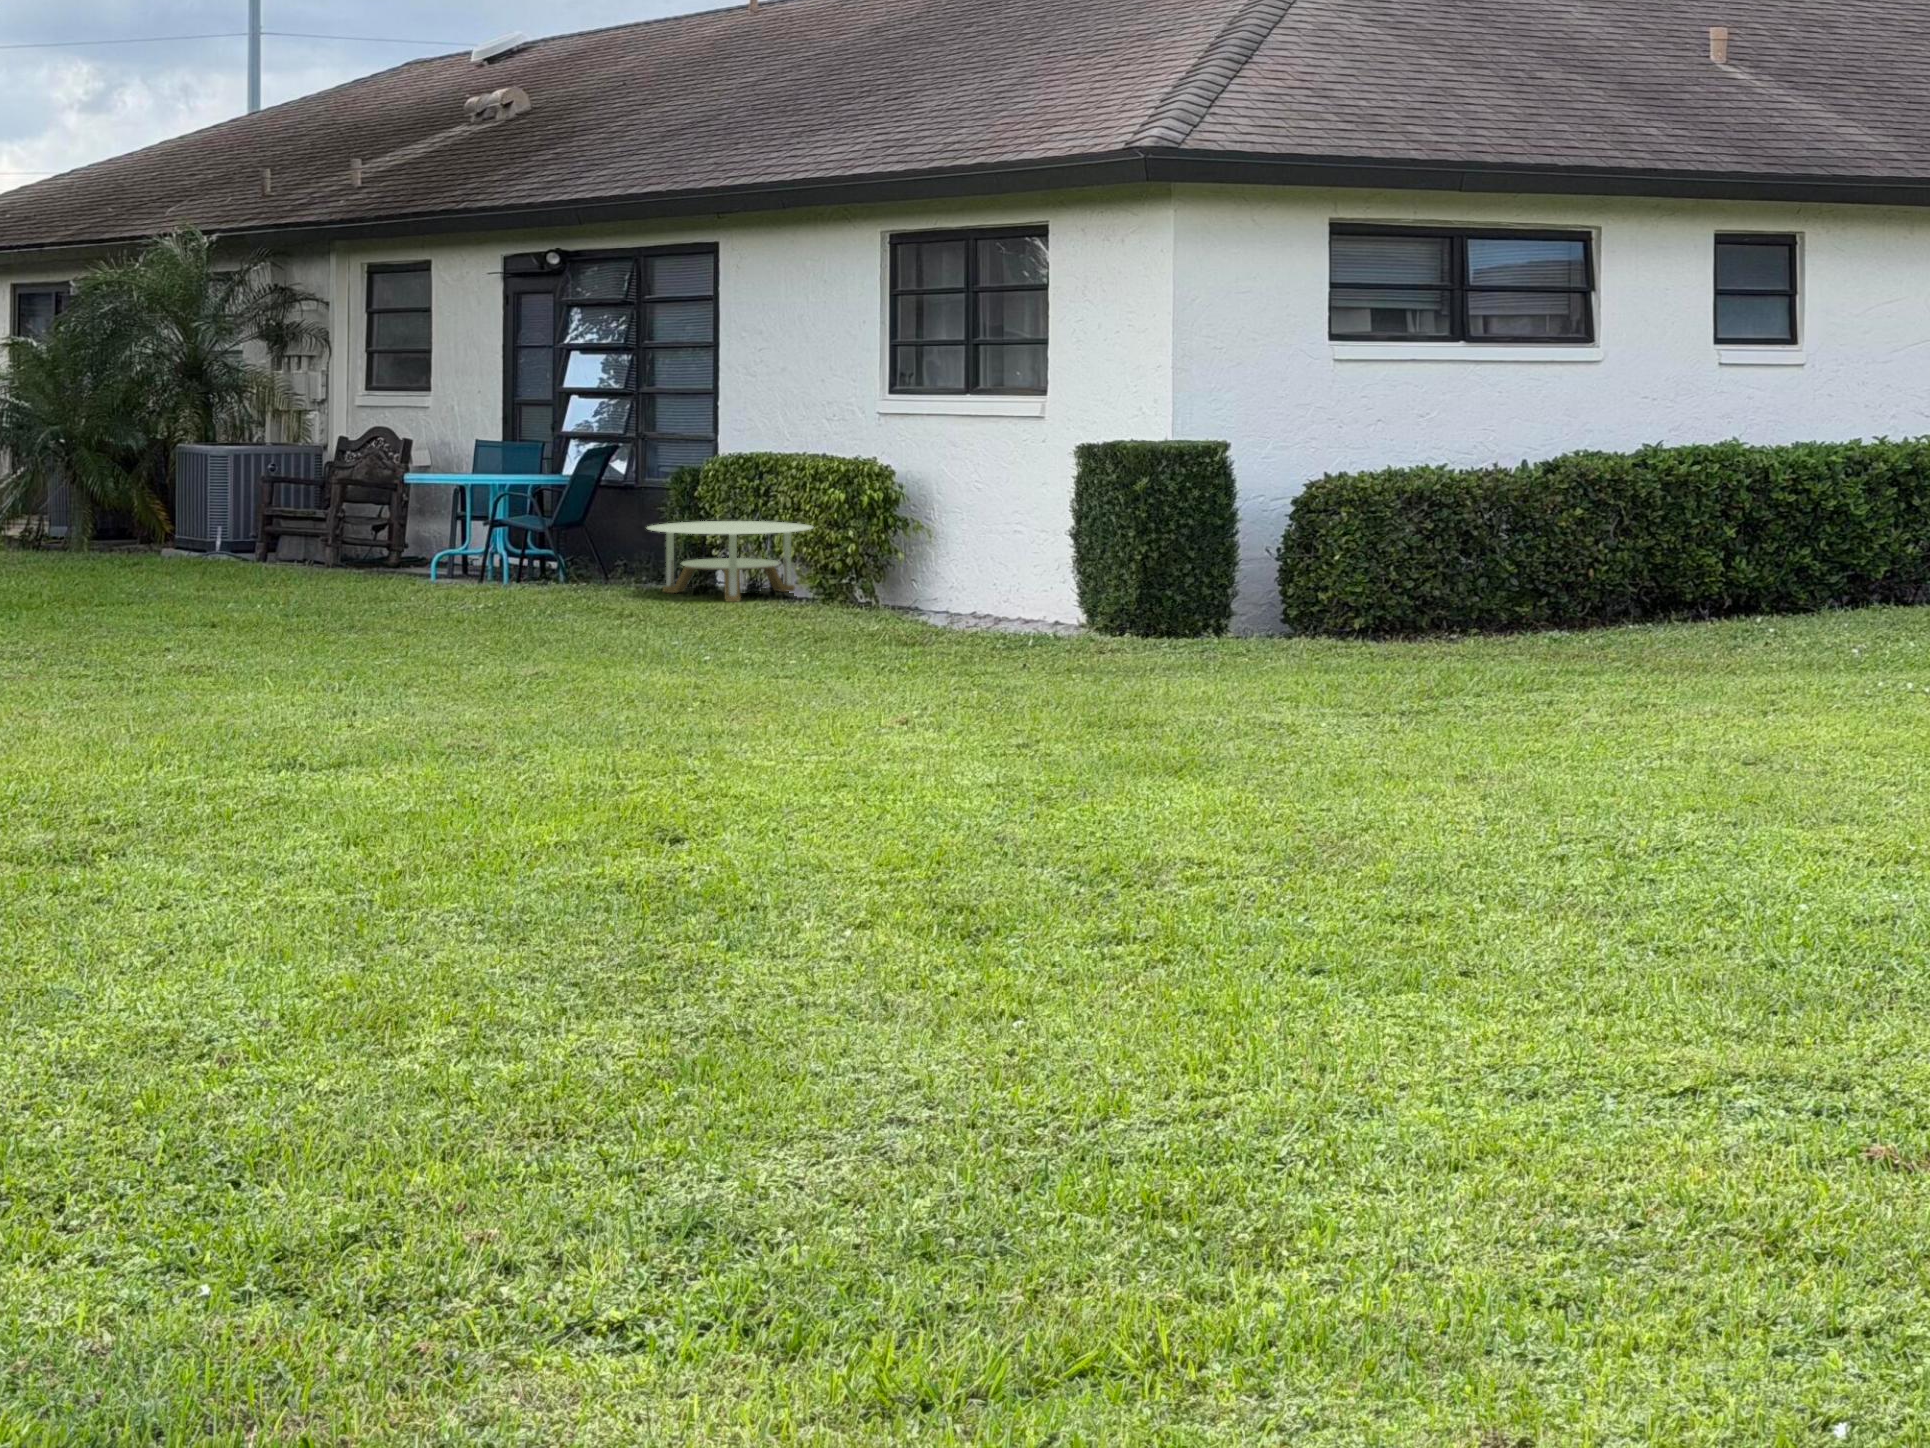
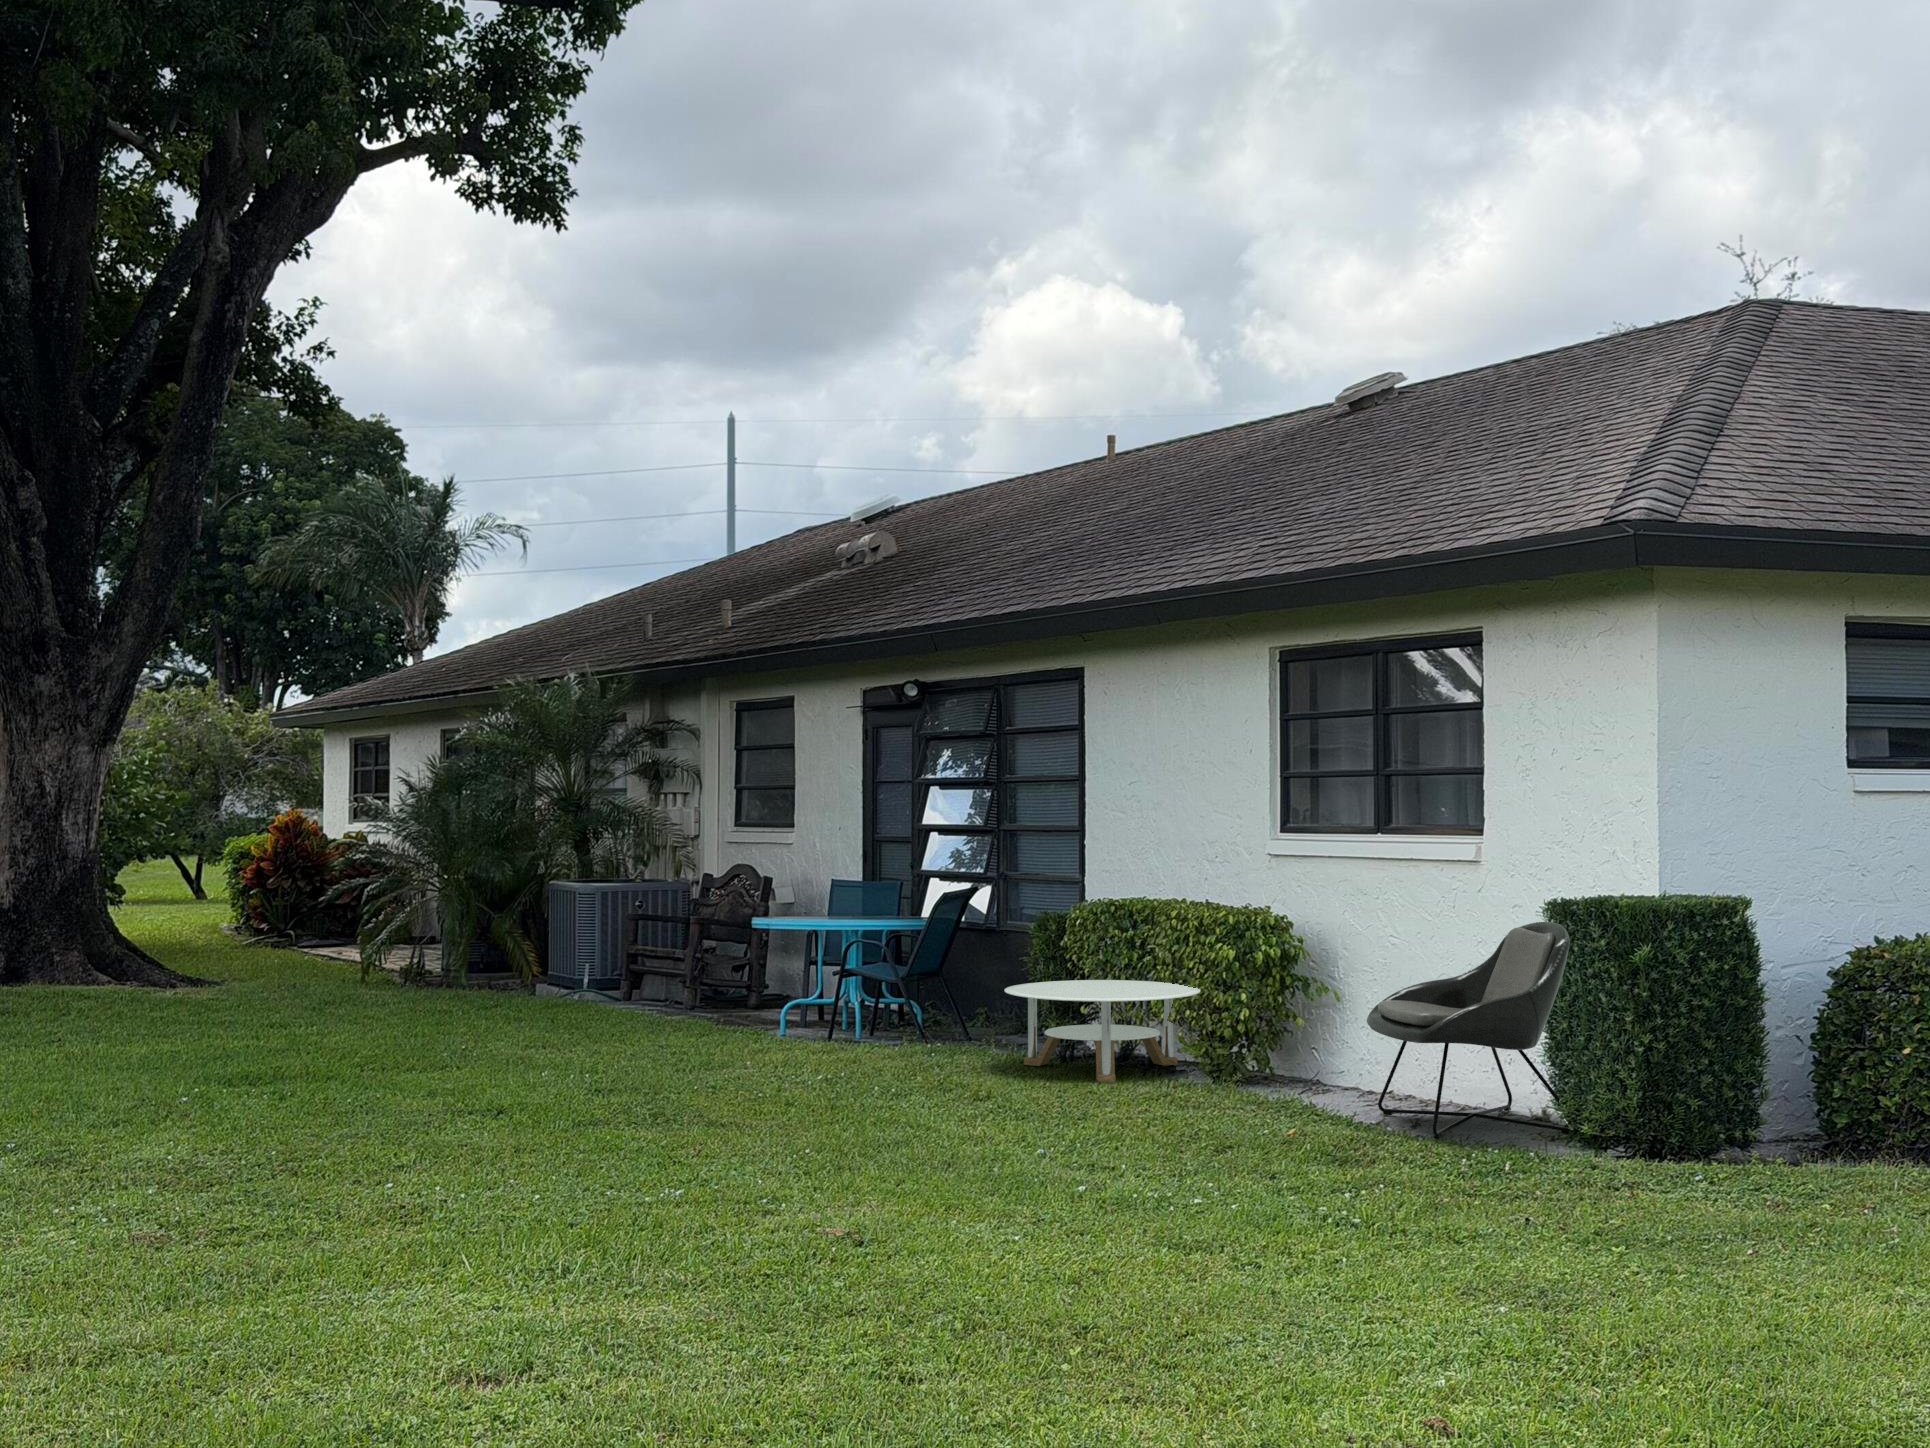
lounge chair: none [940,463,1094,628] -> present [1367,922,1571,1138]

